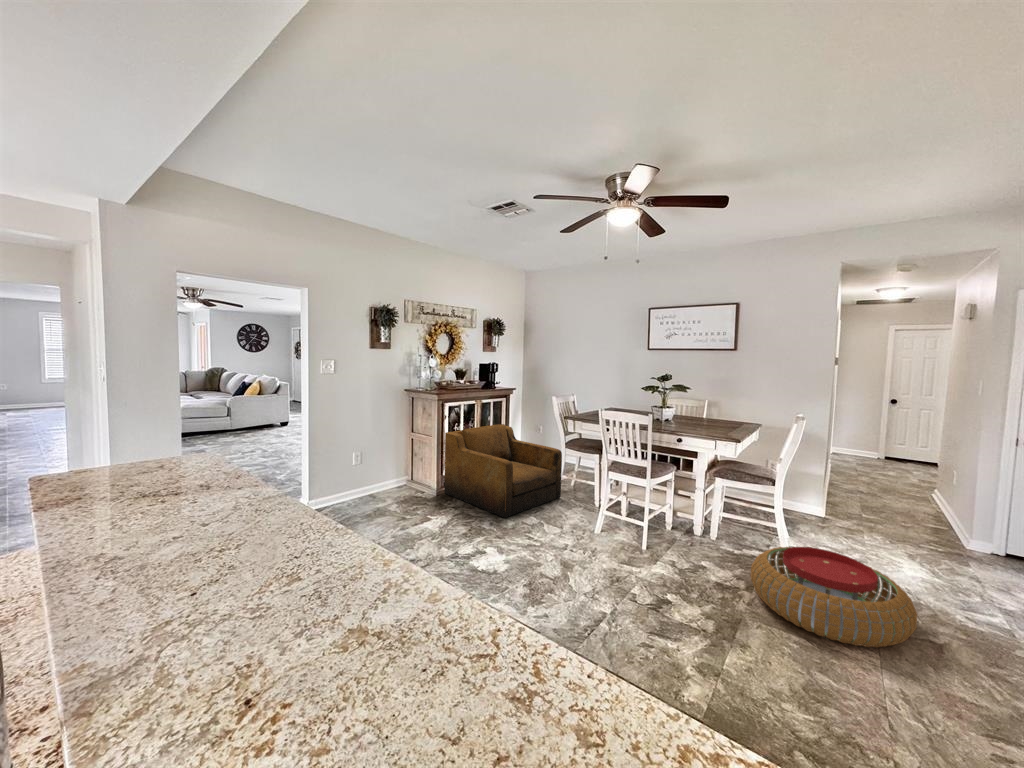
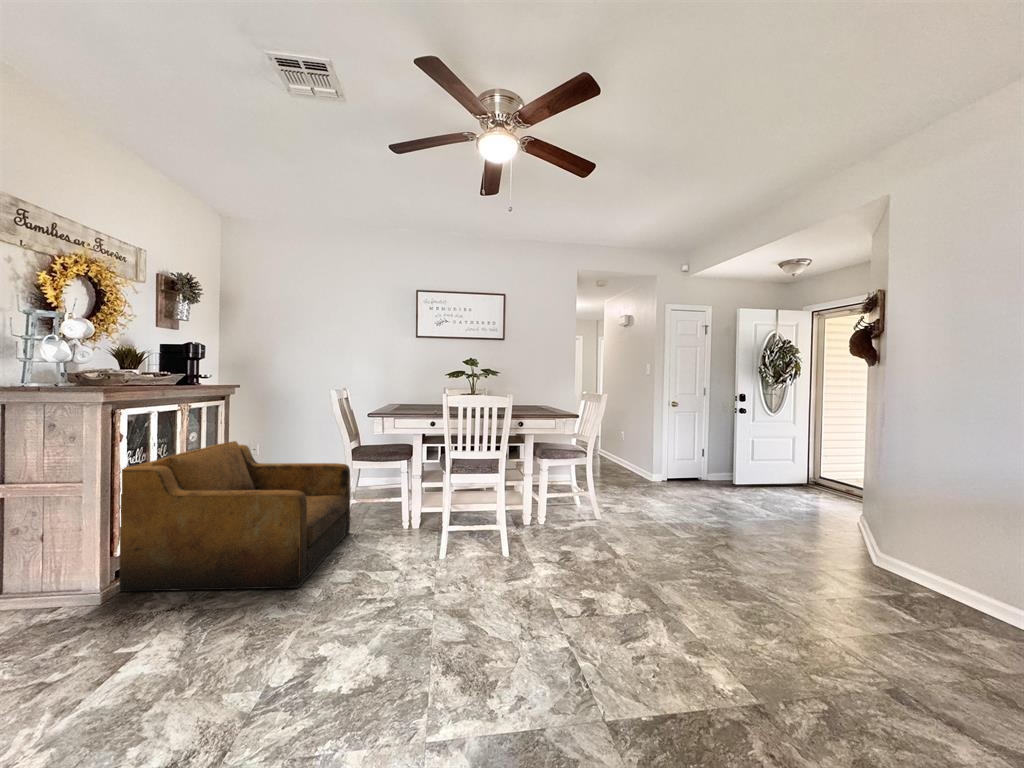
pouf: present [751,547,917,647] -> none [610,499,733,571]

